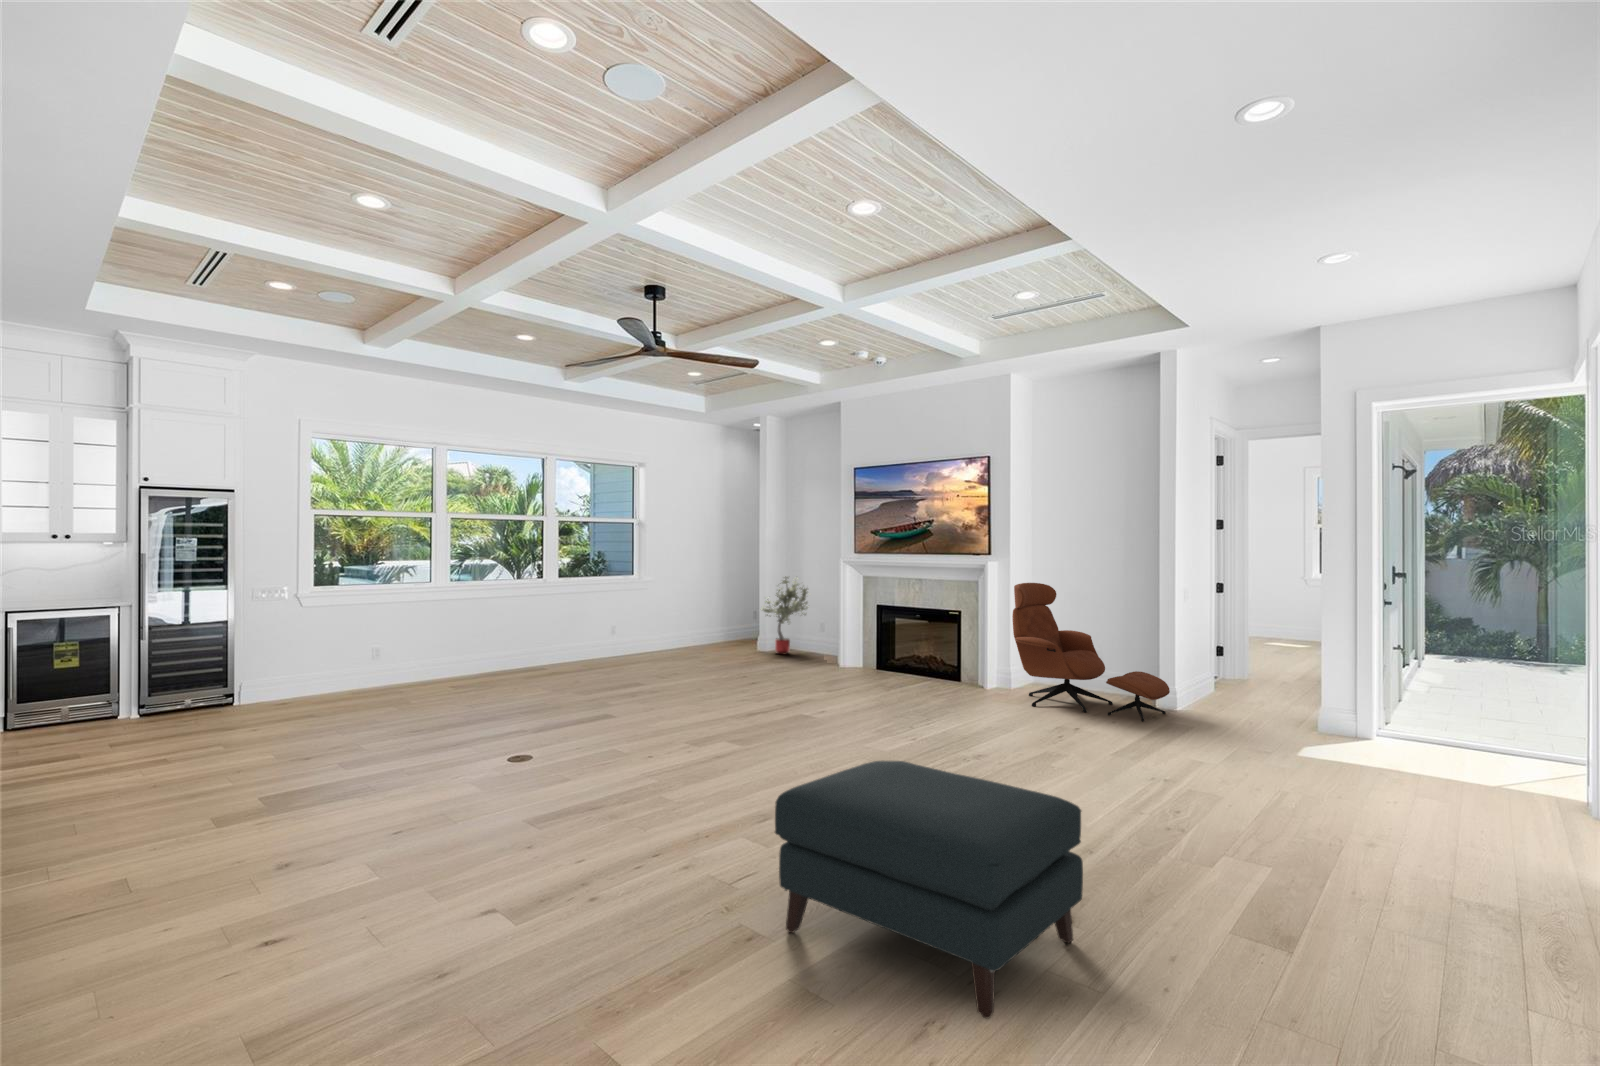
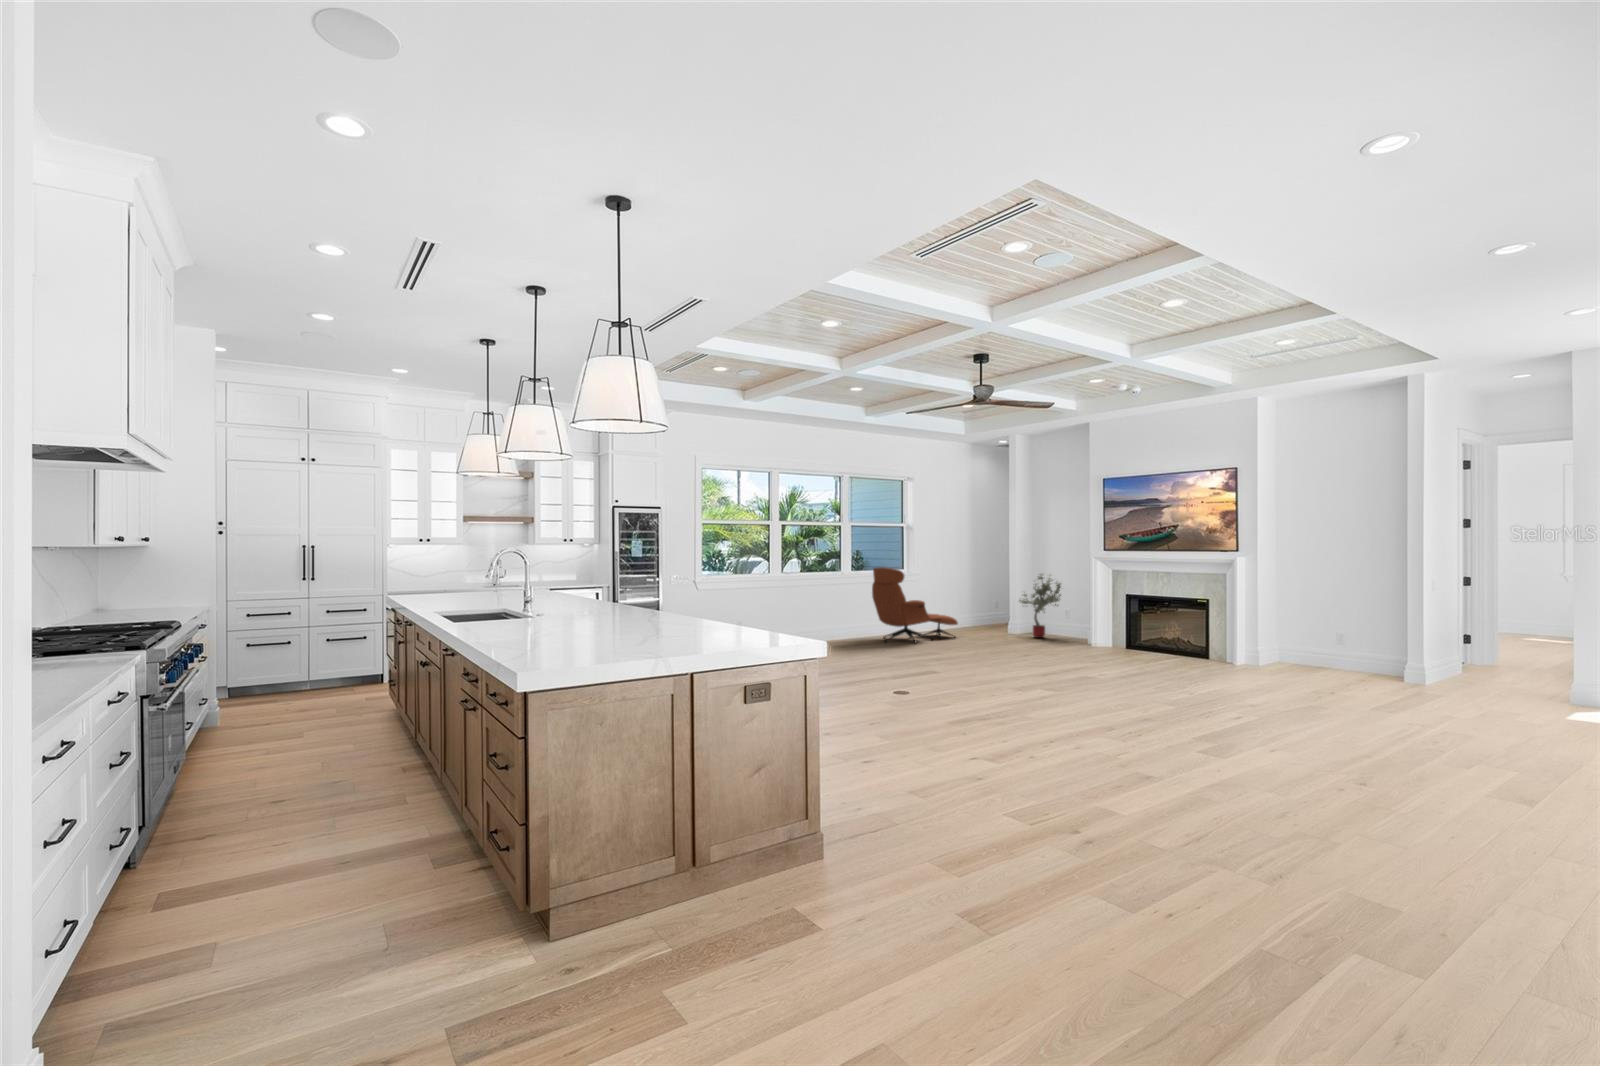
lounge chair: present [1012,583,1170,721] -> present [872,567,958,643]
ottoman: present [775,761,1083,1018] -> none [1125,680,1360,828]

